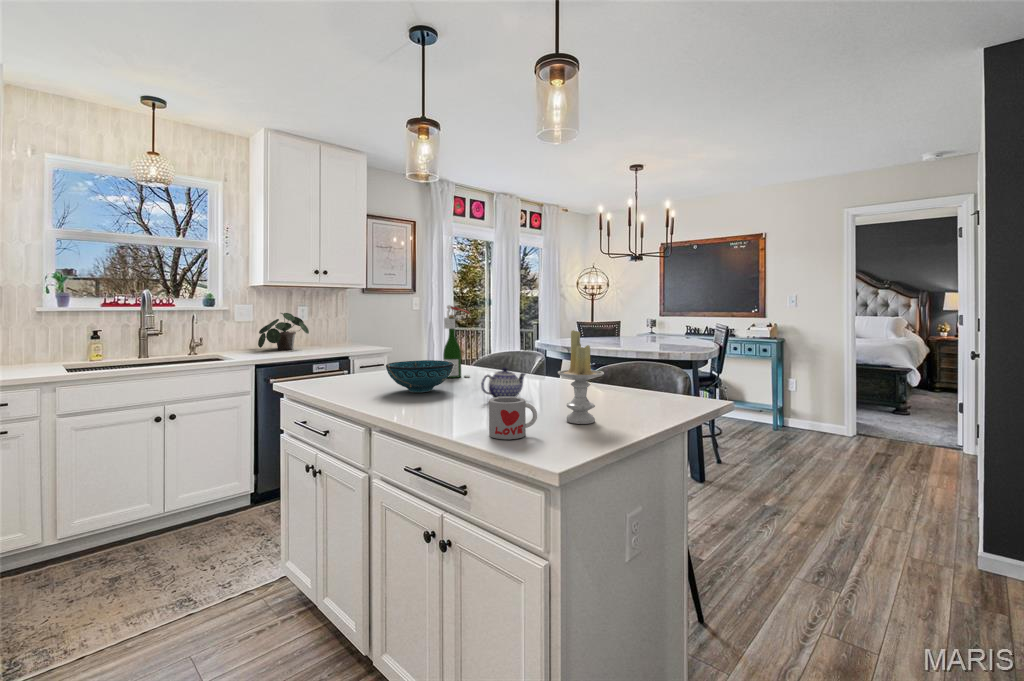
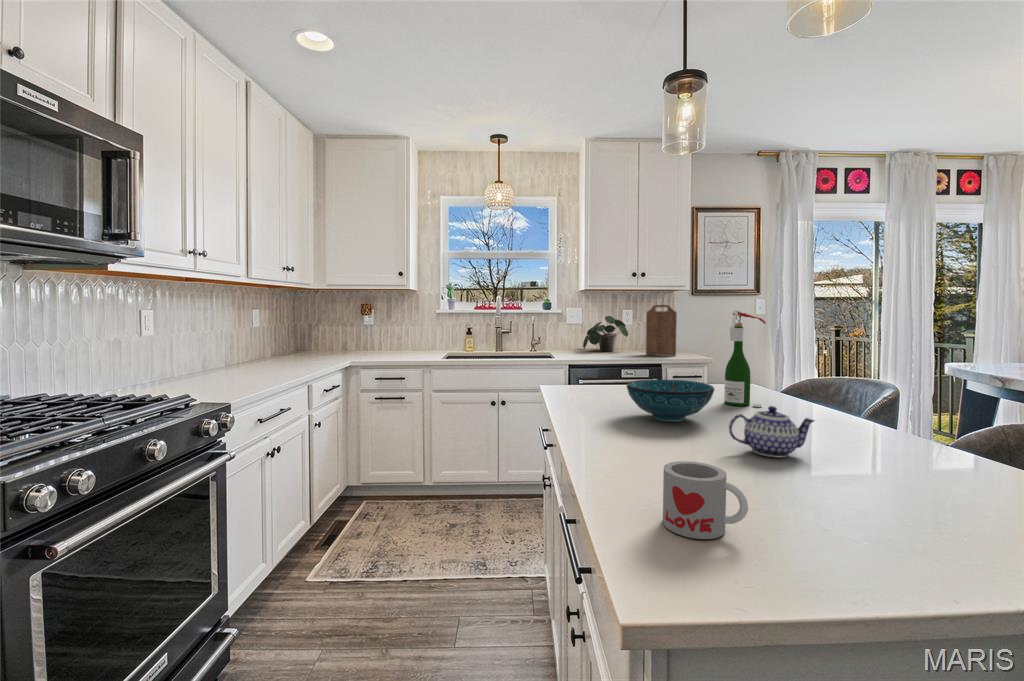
cutting board: none [330,302,360,351] -> present [646,305,677,356]
candle: present [558,330,604,424] -> none [820,363,931,548]

